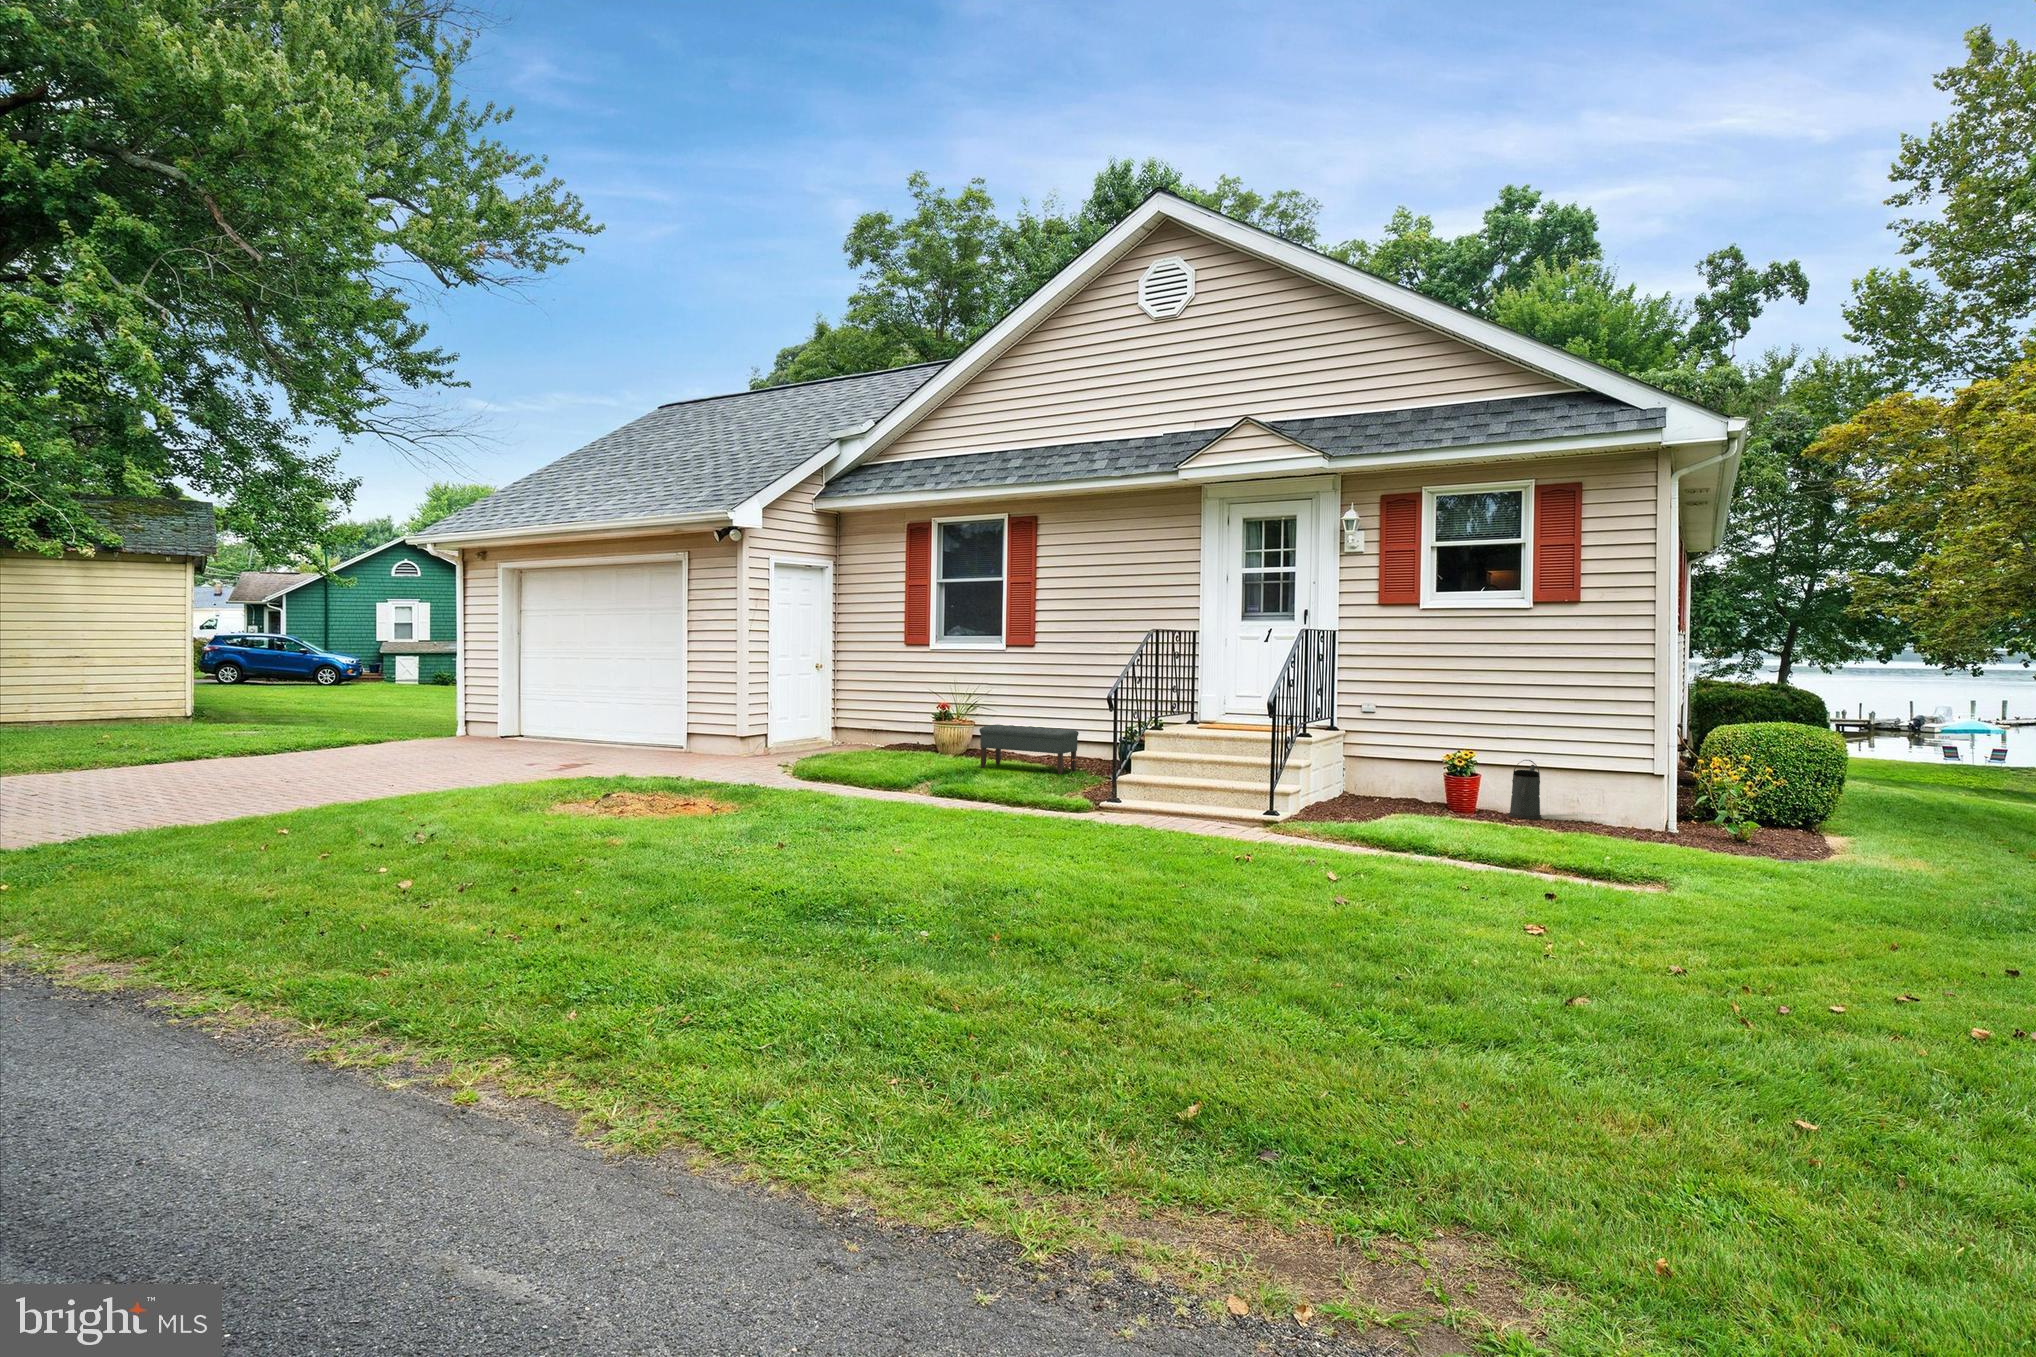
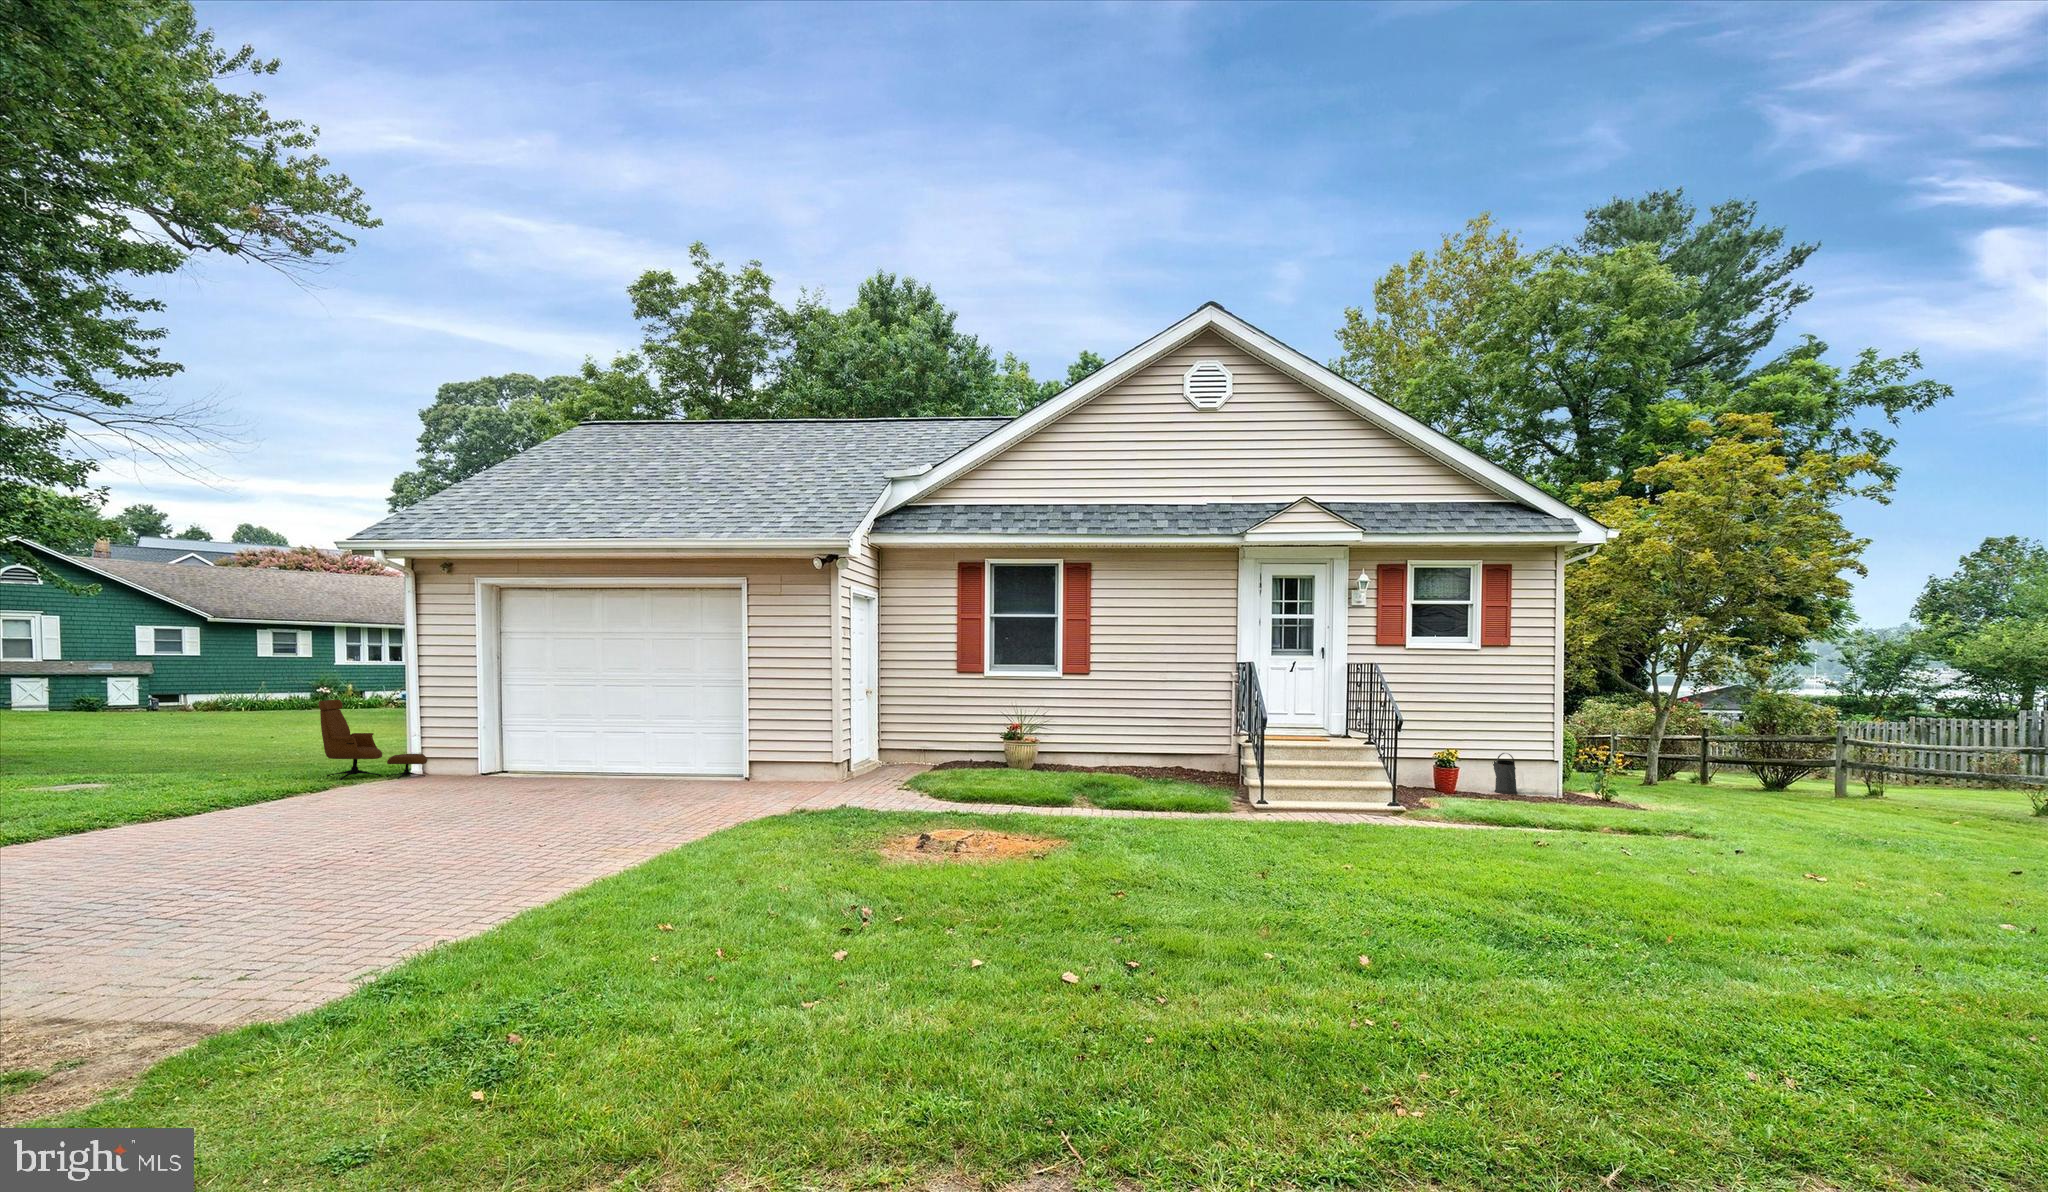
lounge chair: none [382,670,463,739] -> present [319,700,427,780]
bench: present [979,724,1079,775] -> none [1056,740,1136,781]

